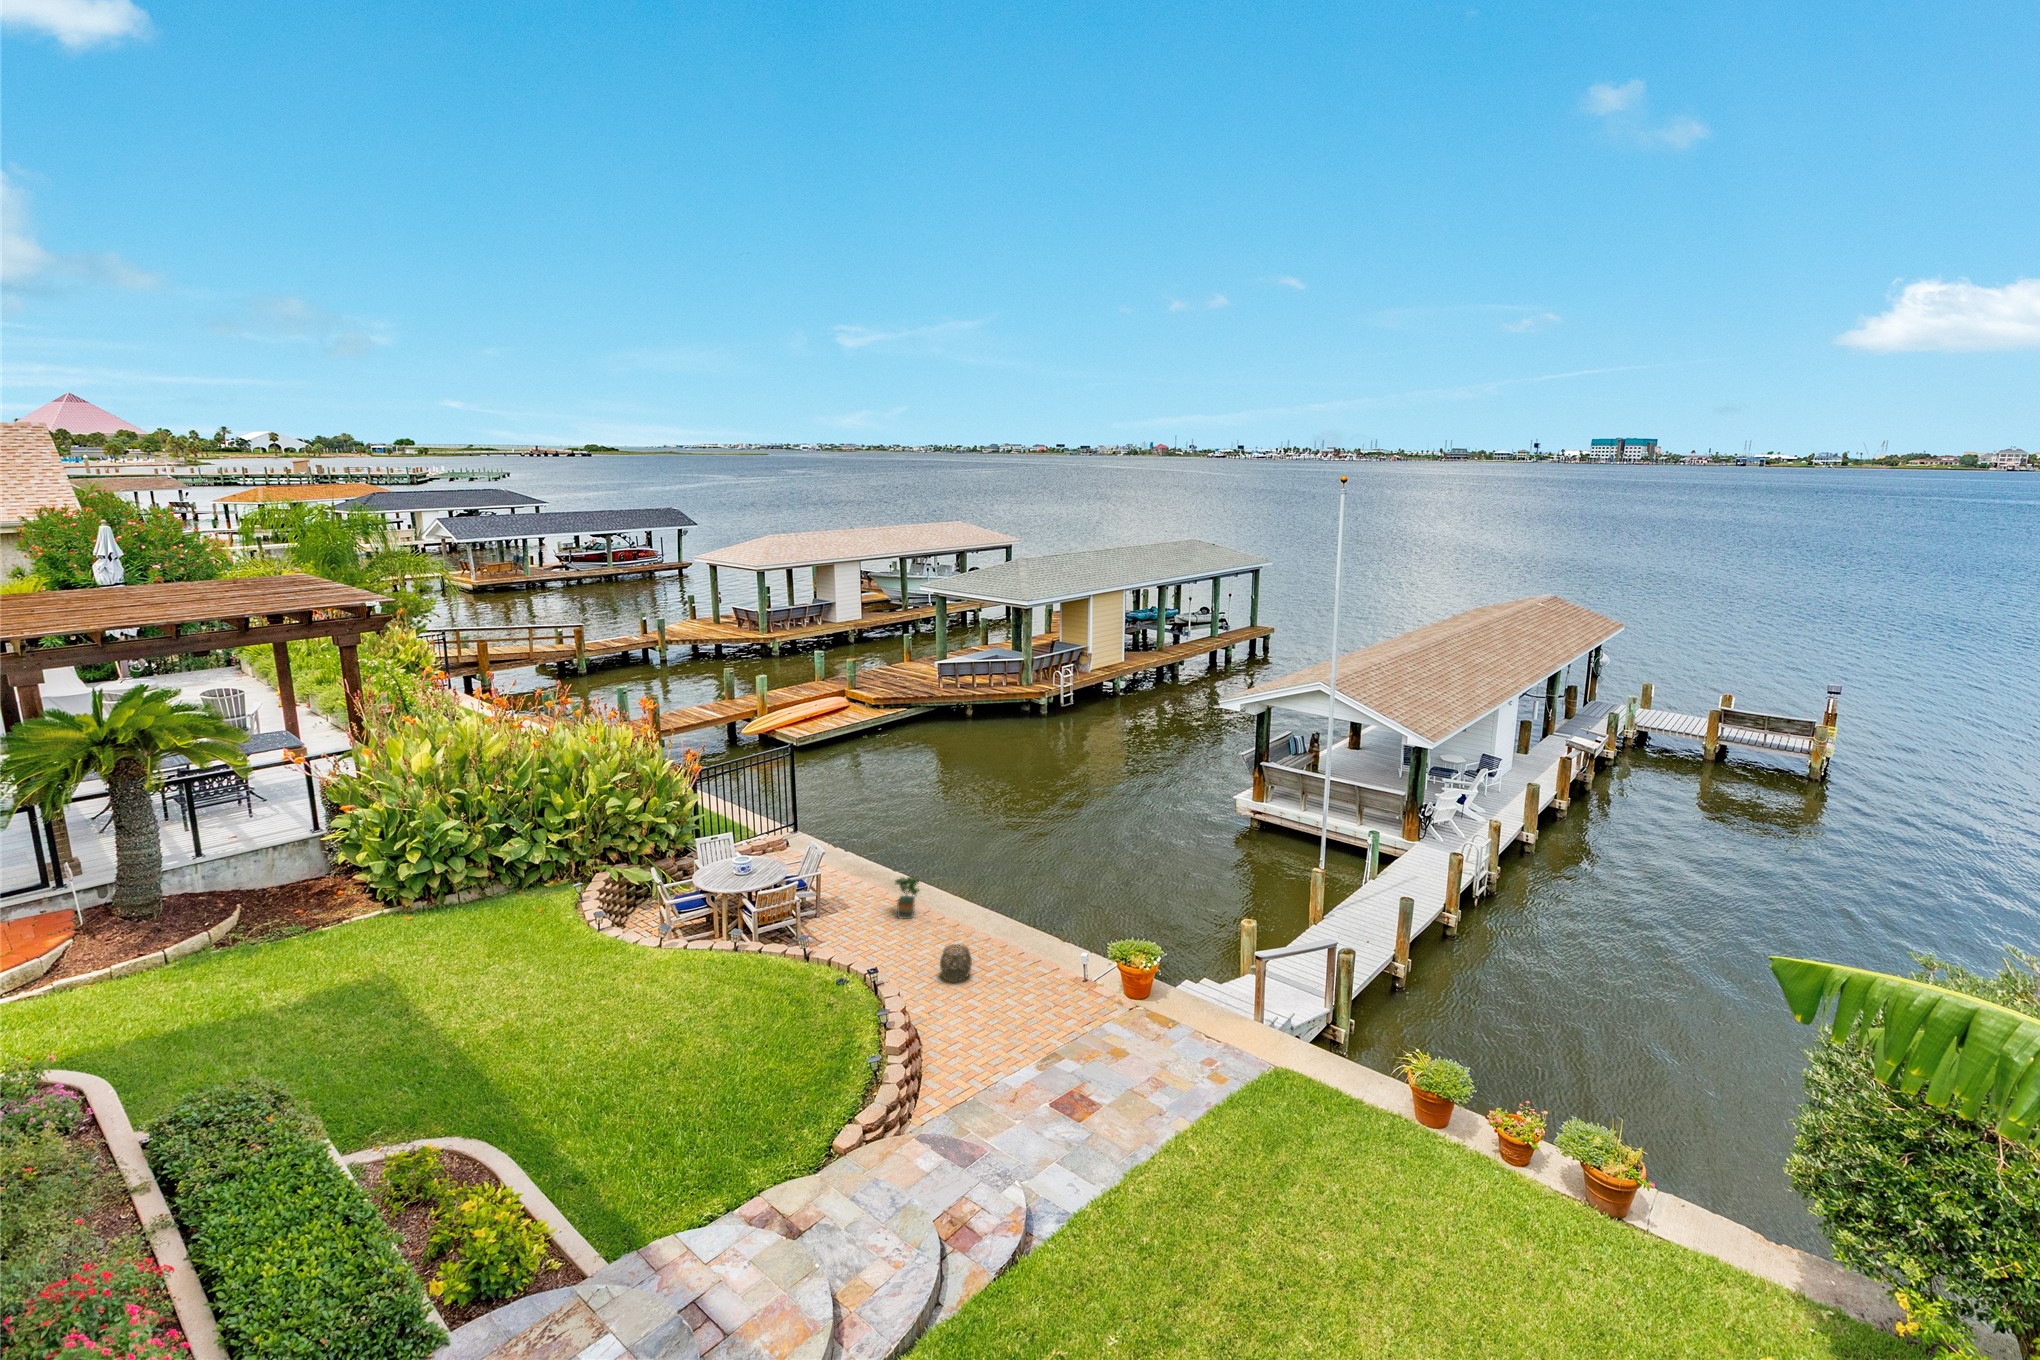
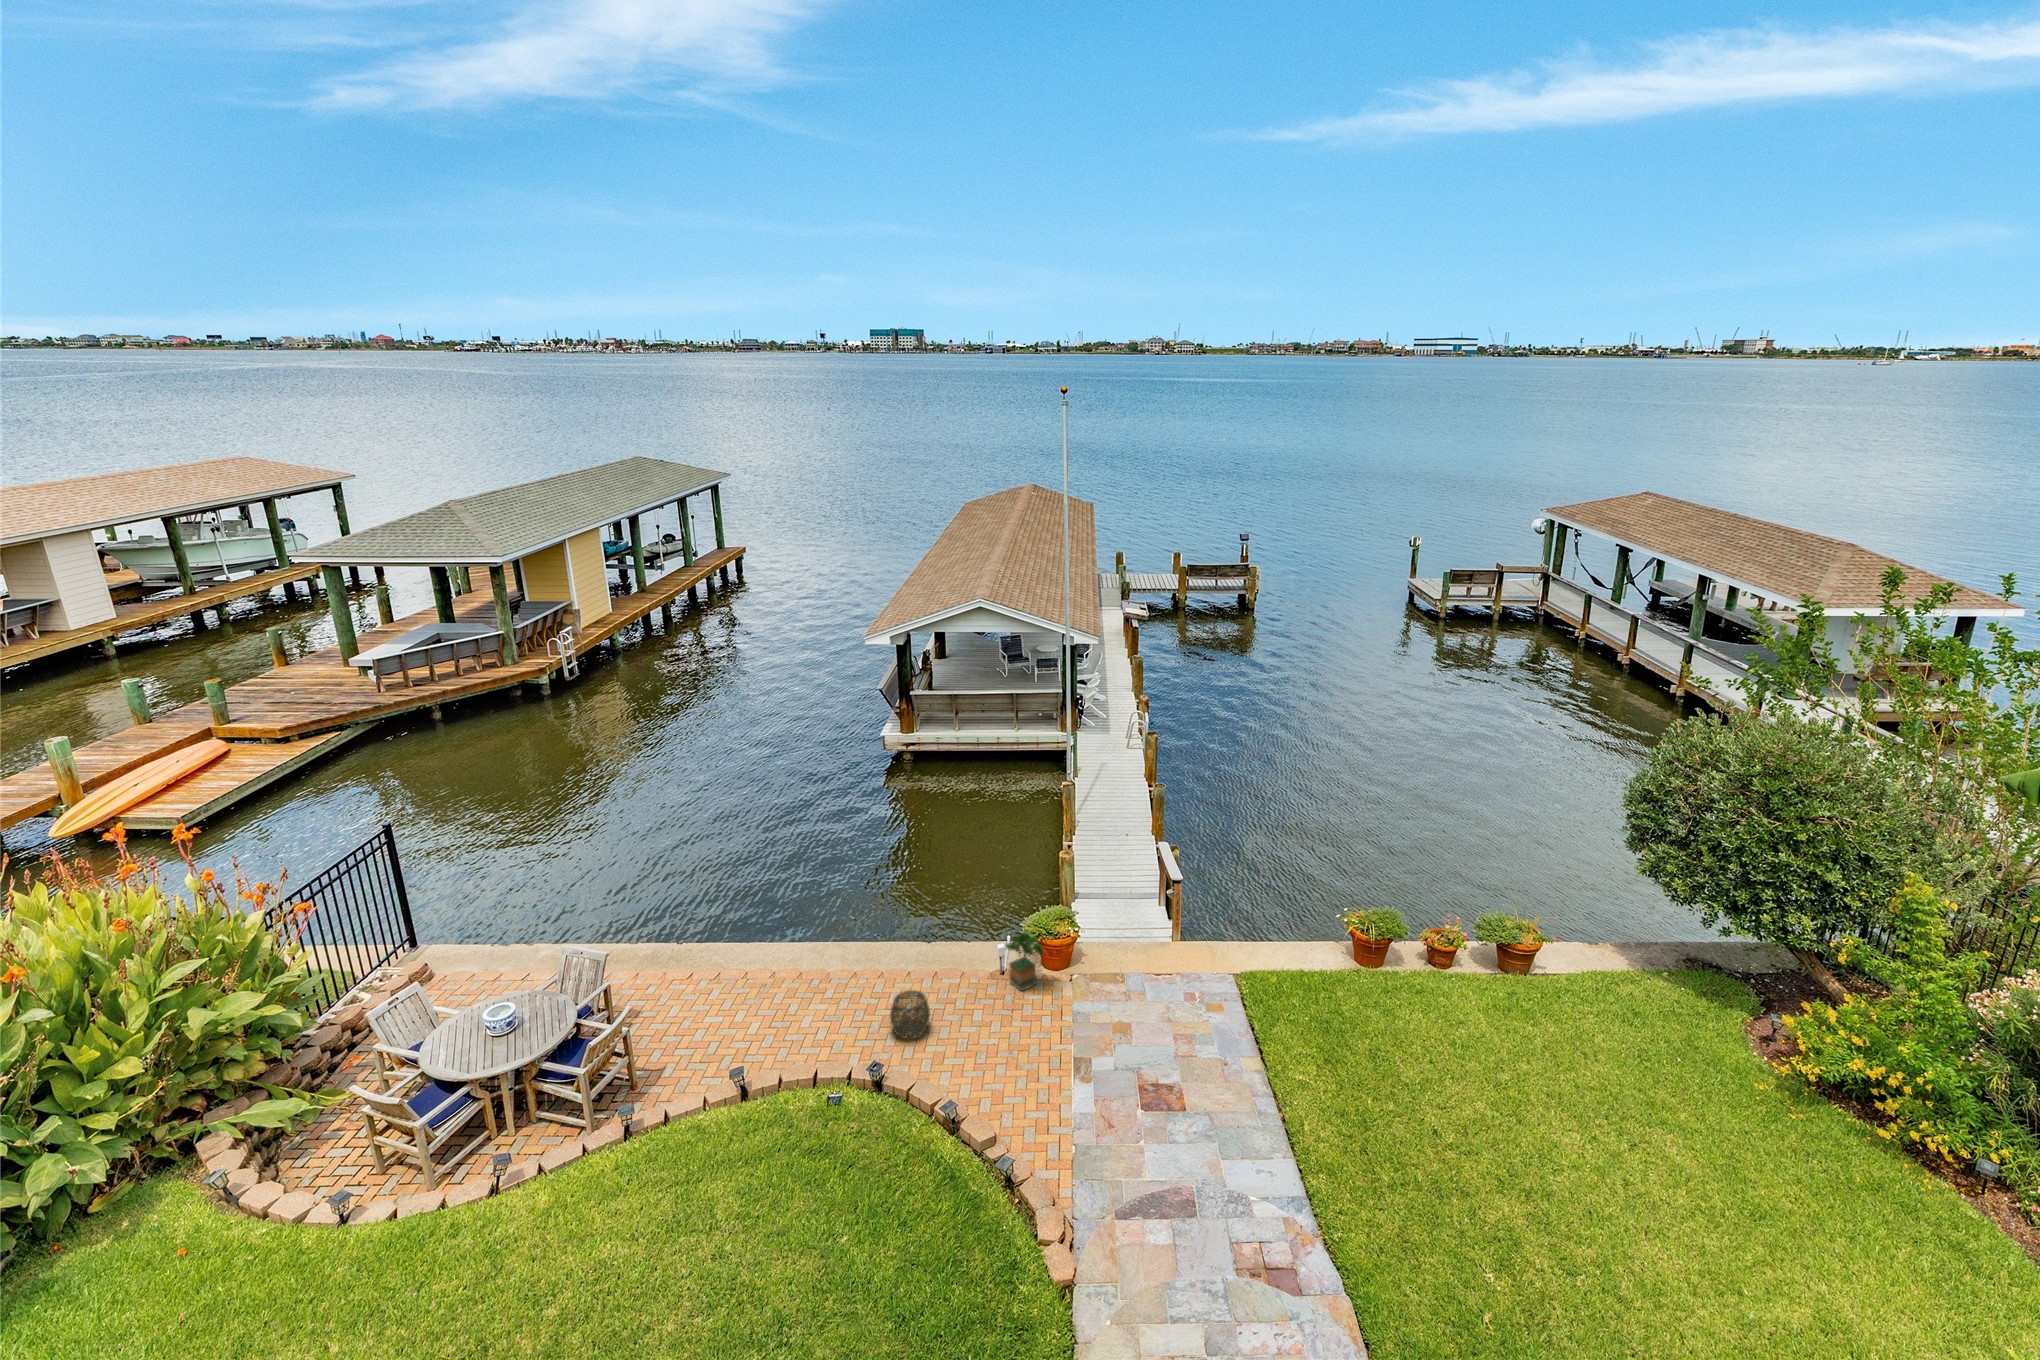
potted tree: present [895,877,919,919] -> present [1006,933,1044,991]

